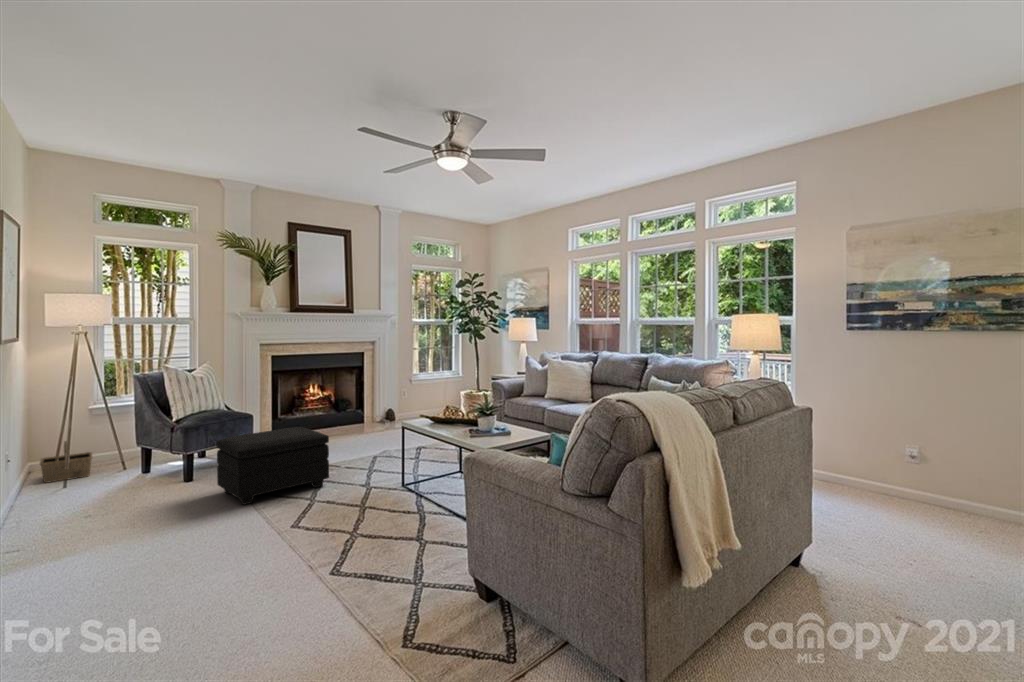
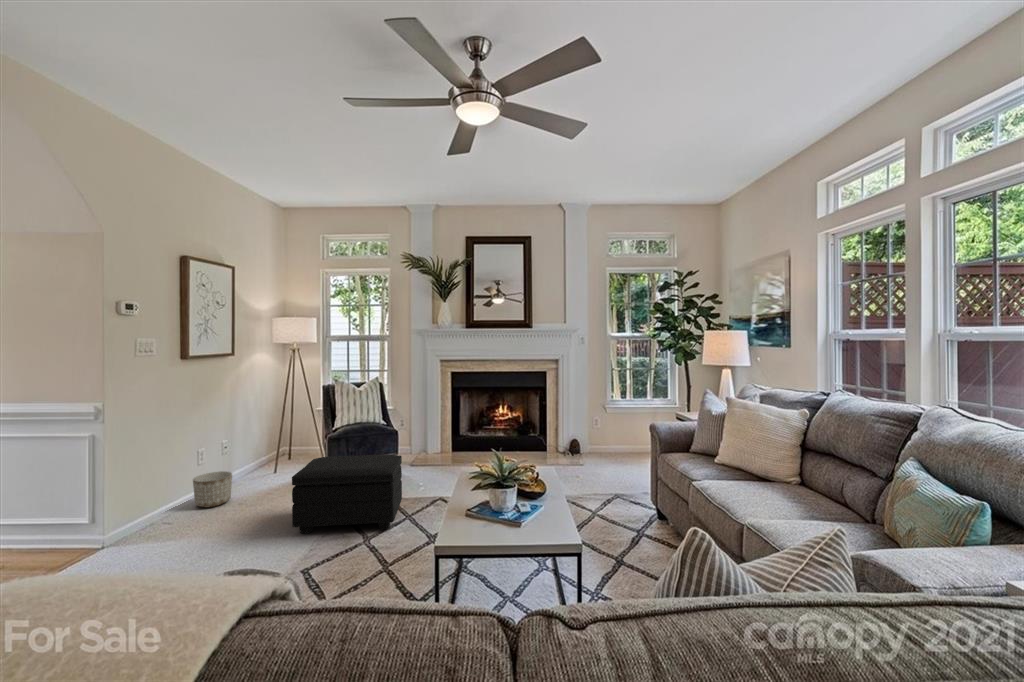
basket: present [40,441,92,483] -> none [266,435,305,467]
planter: none [31,478,85,521] -> present [193,471,232,507]

